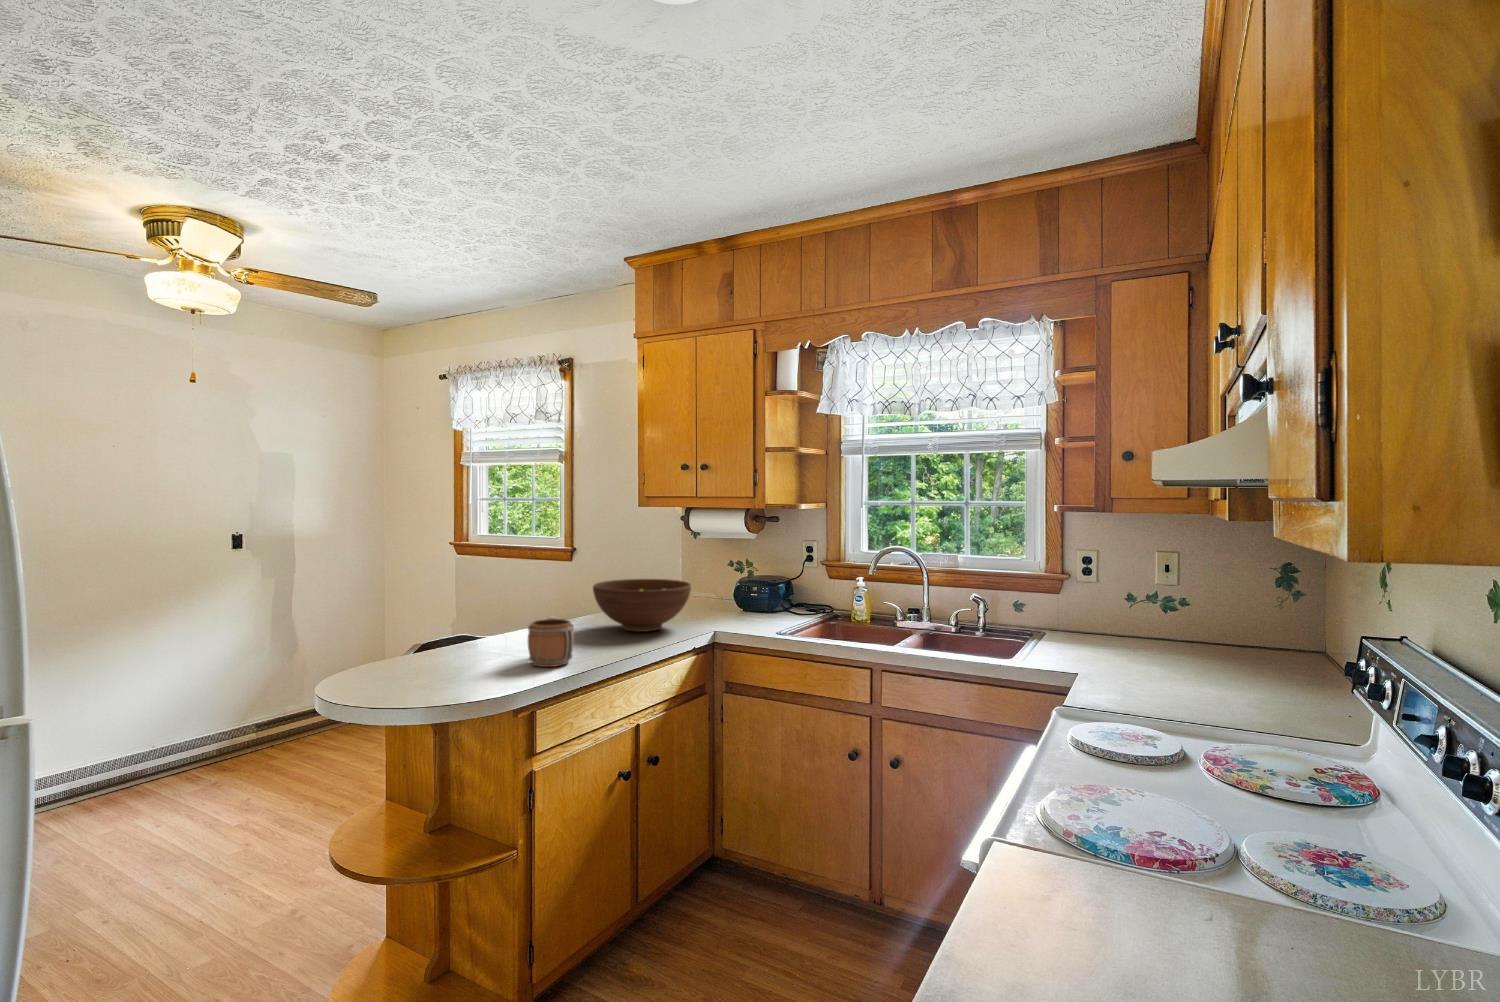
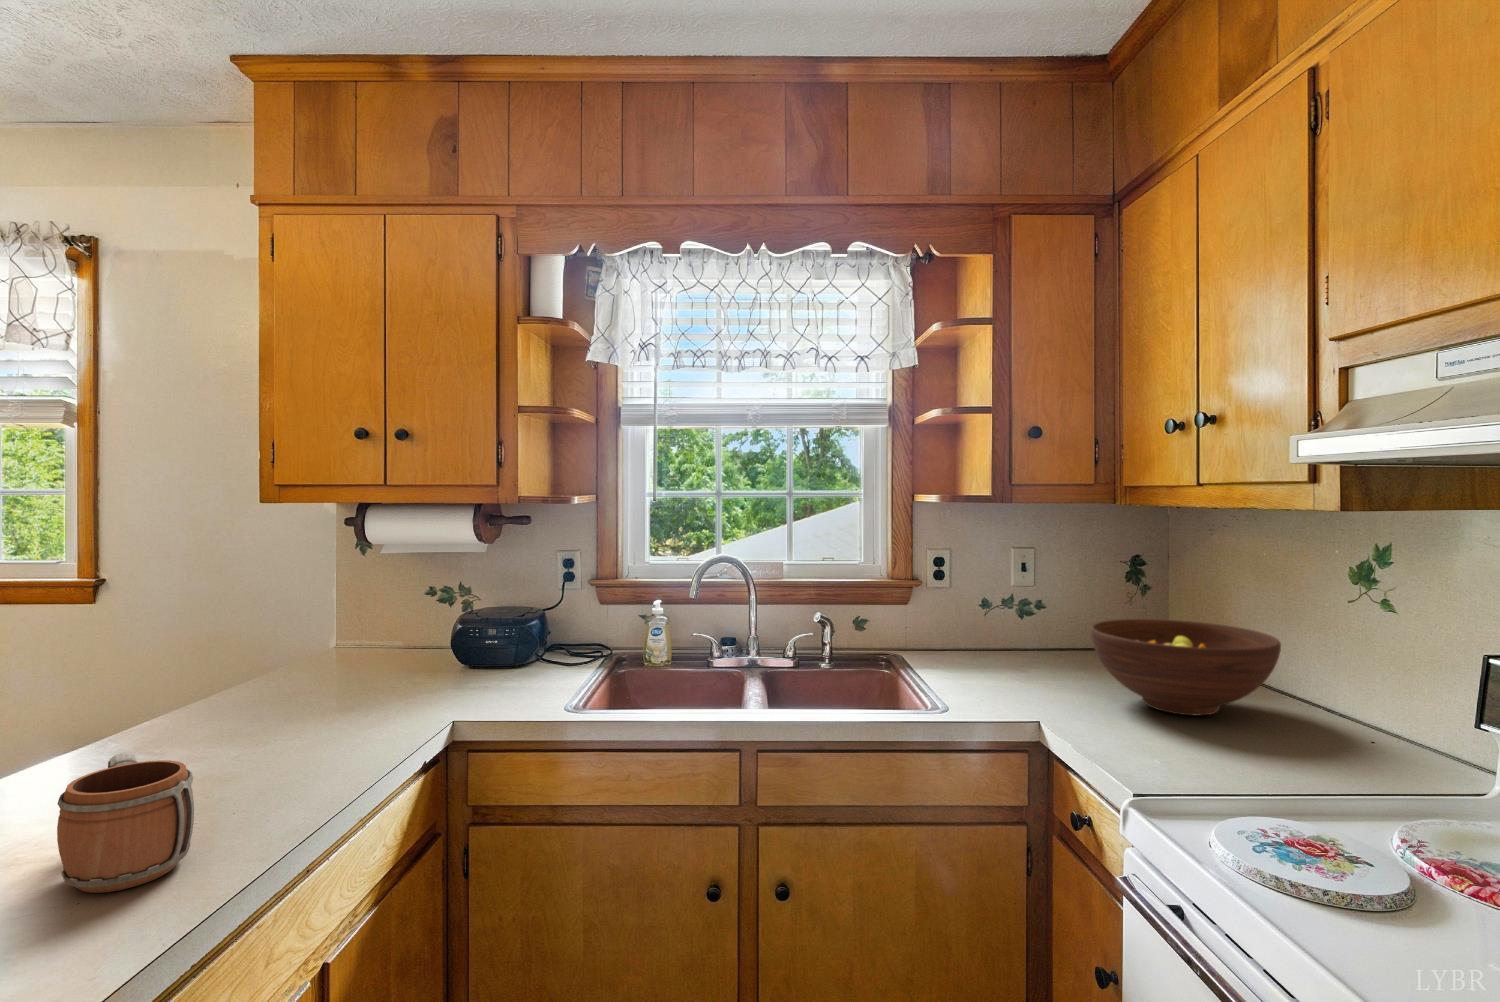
fruit bowl: present [593,579,691,632] -> present [1090,619,1281,715]

